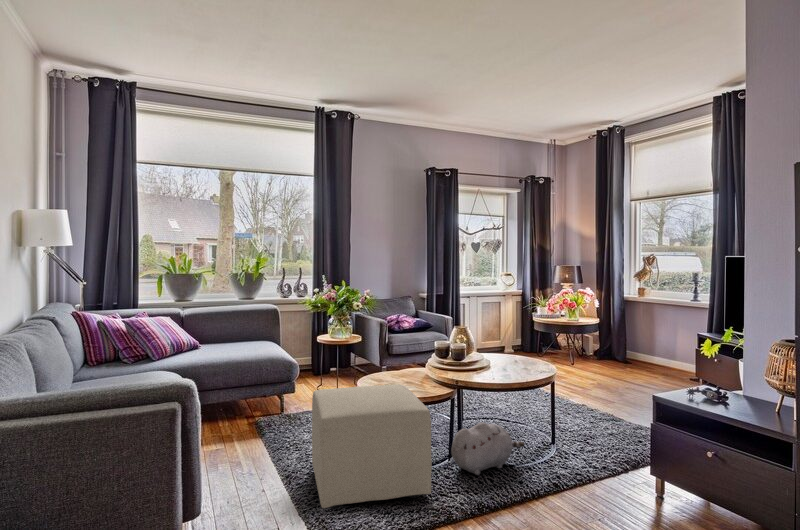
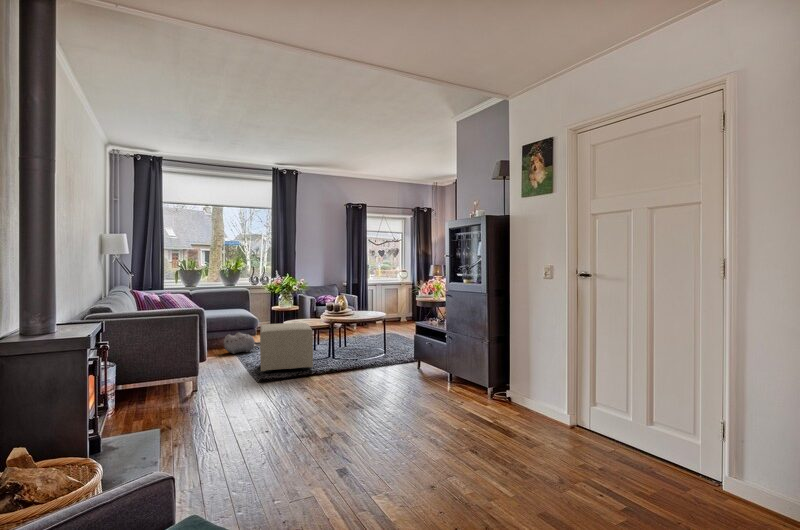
plush toy: present [451,422,524,475] -> present [224,333,260,354]

